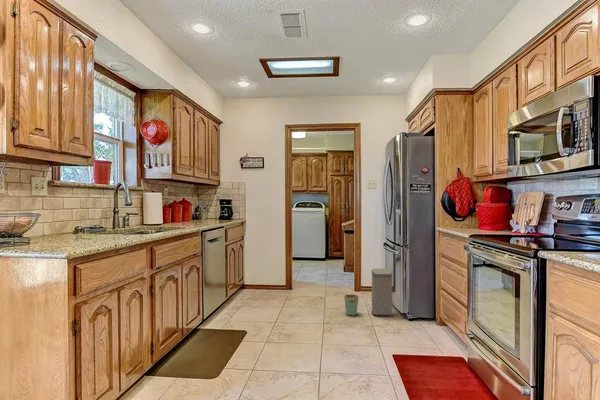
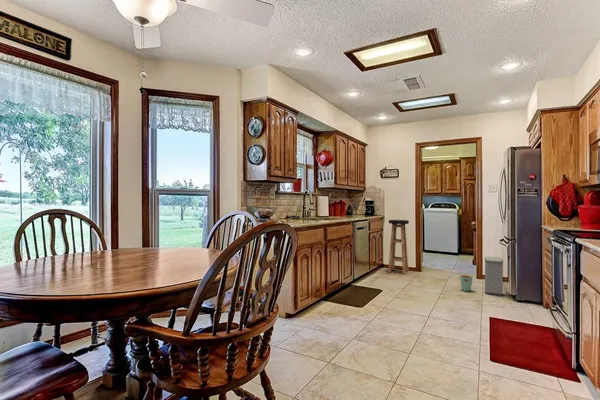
bar stool: none [251,224,277,296] -> present [388,220,409,274]

